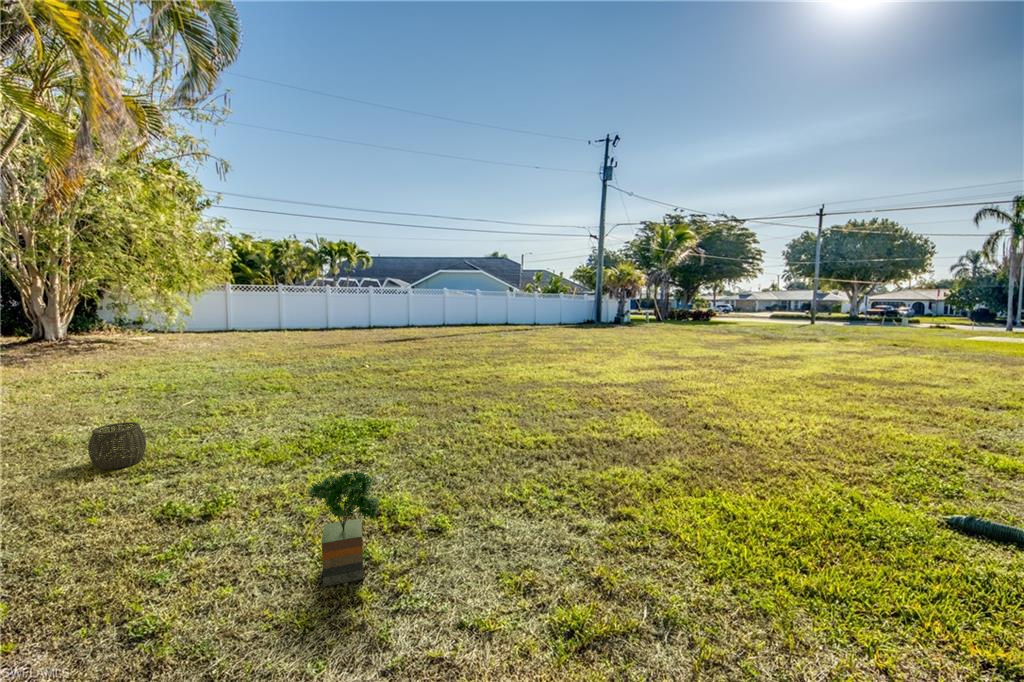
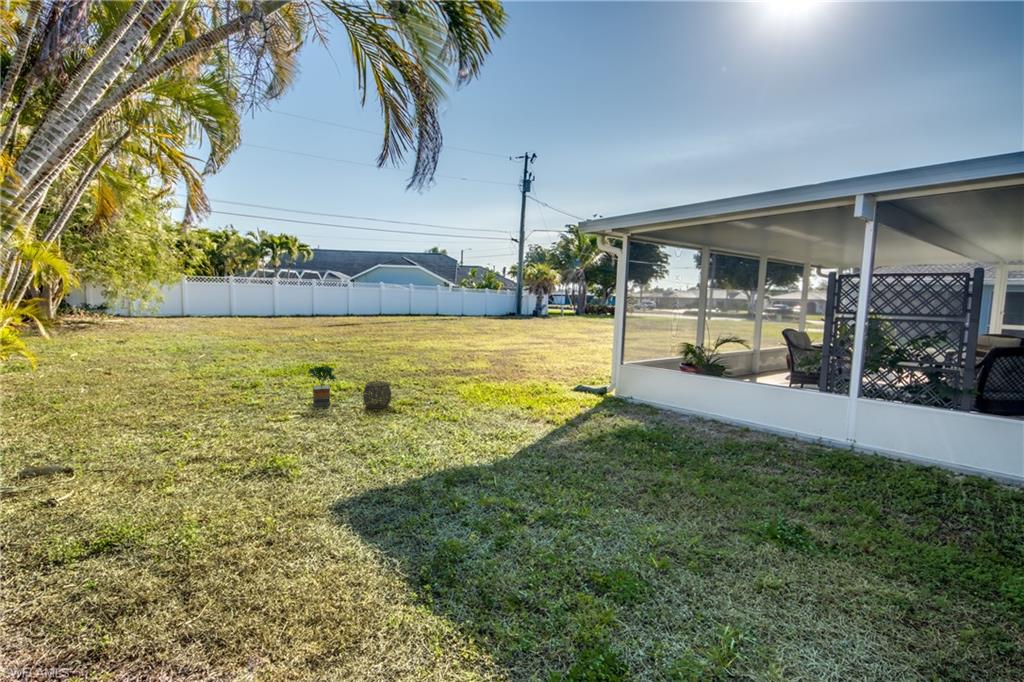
woven basket: present [88,422,146,470] -> present [363,381,392,409]

